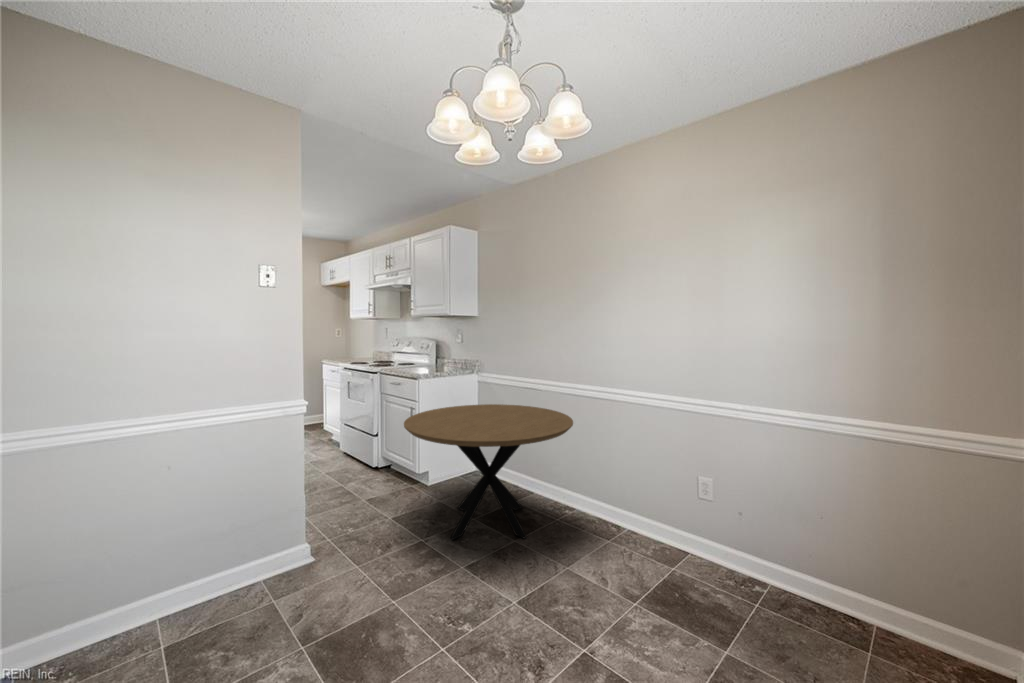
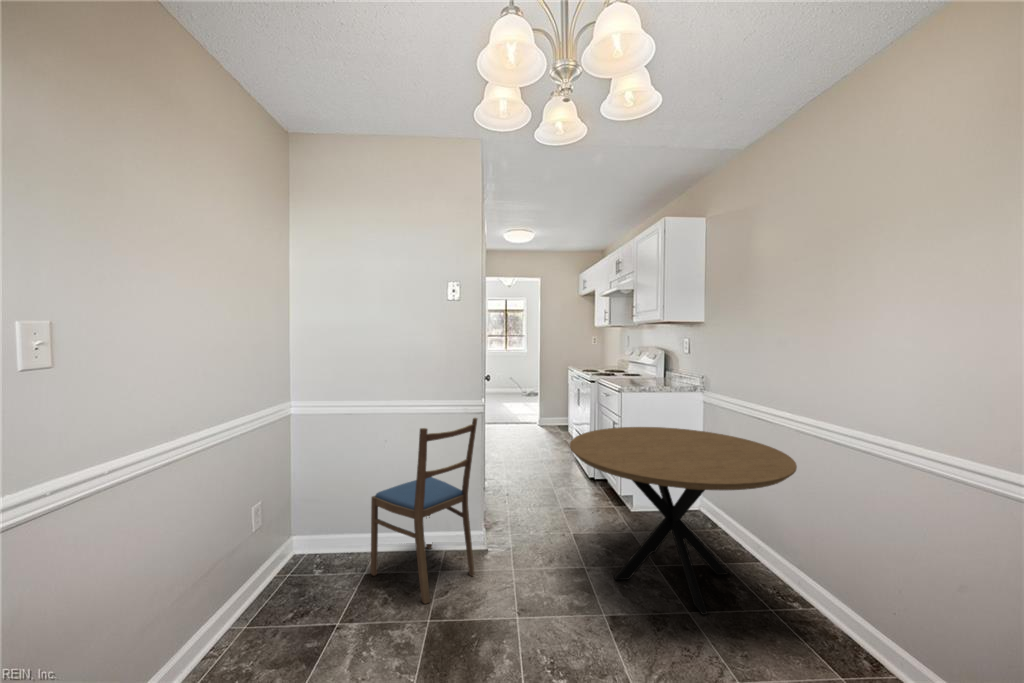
dining chair: none [173,417,319,643] -> present [371,418,477,604]

